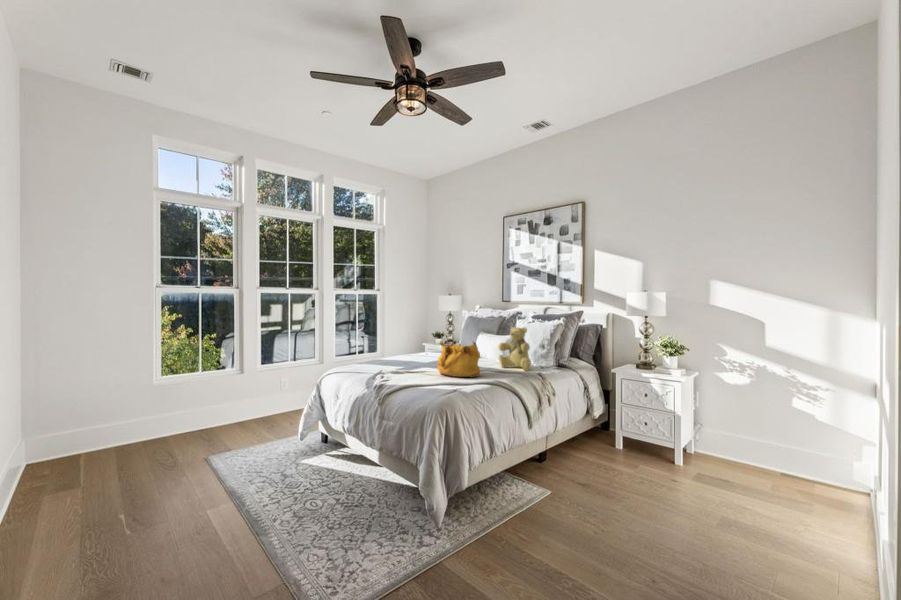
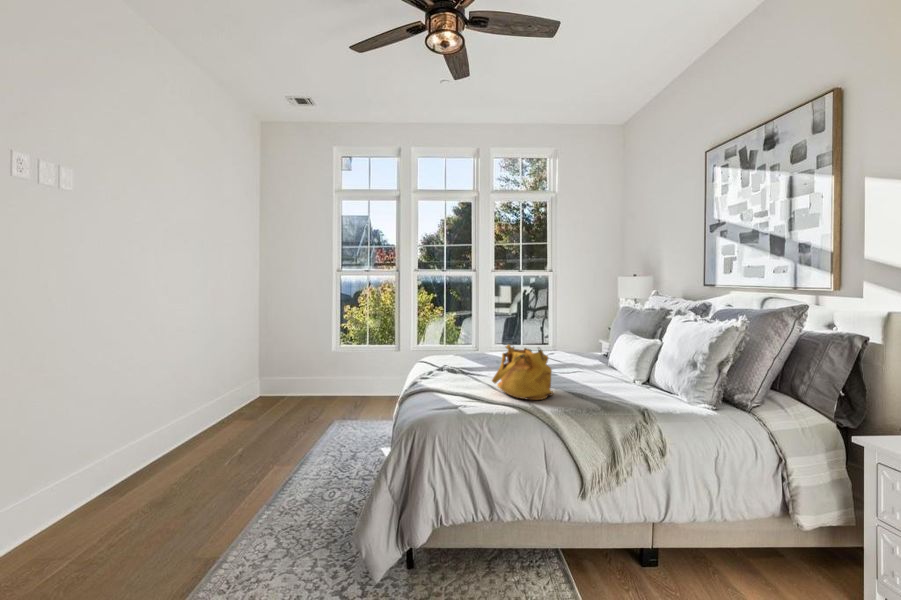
teddy bear: present [498,327,531,371] -> none [609,329,660,403]

